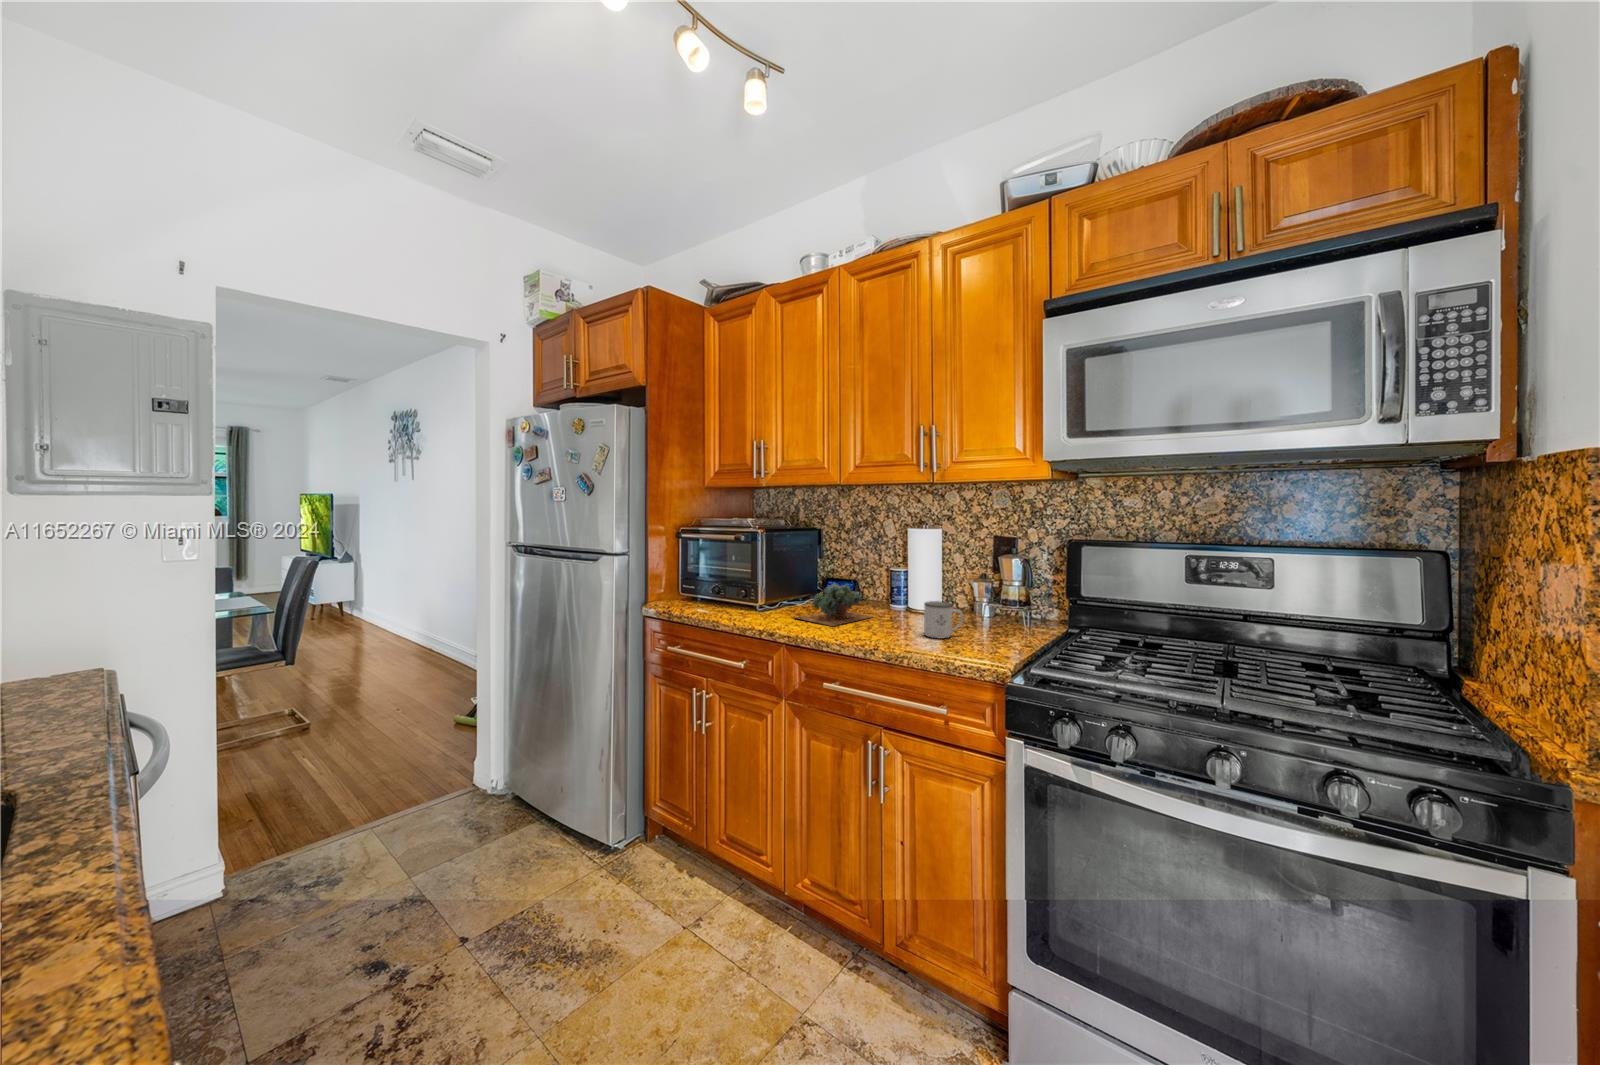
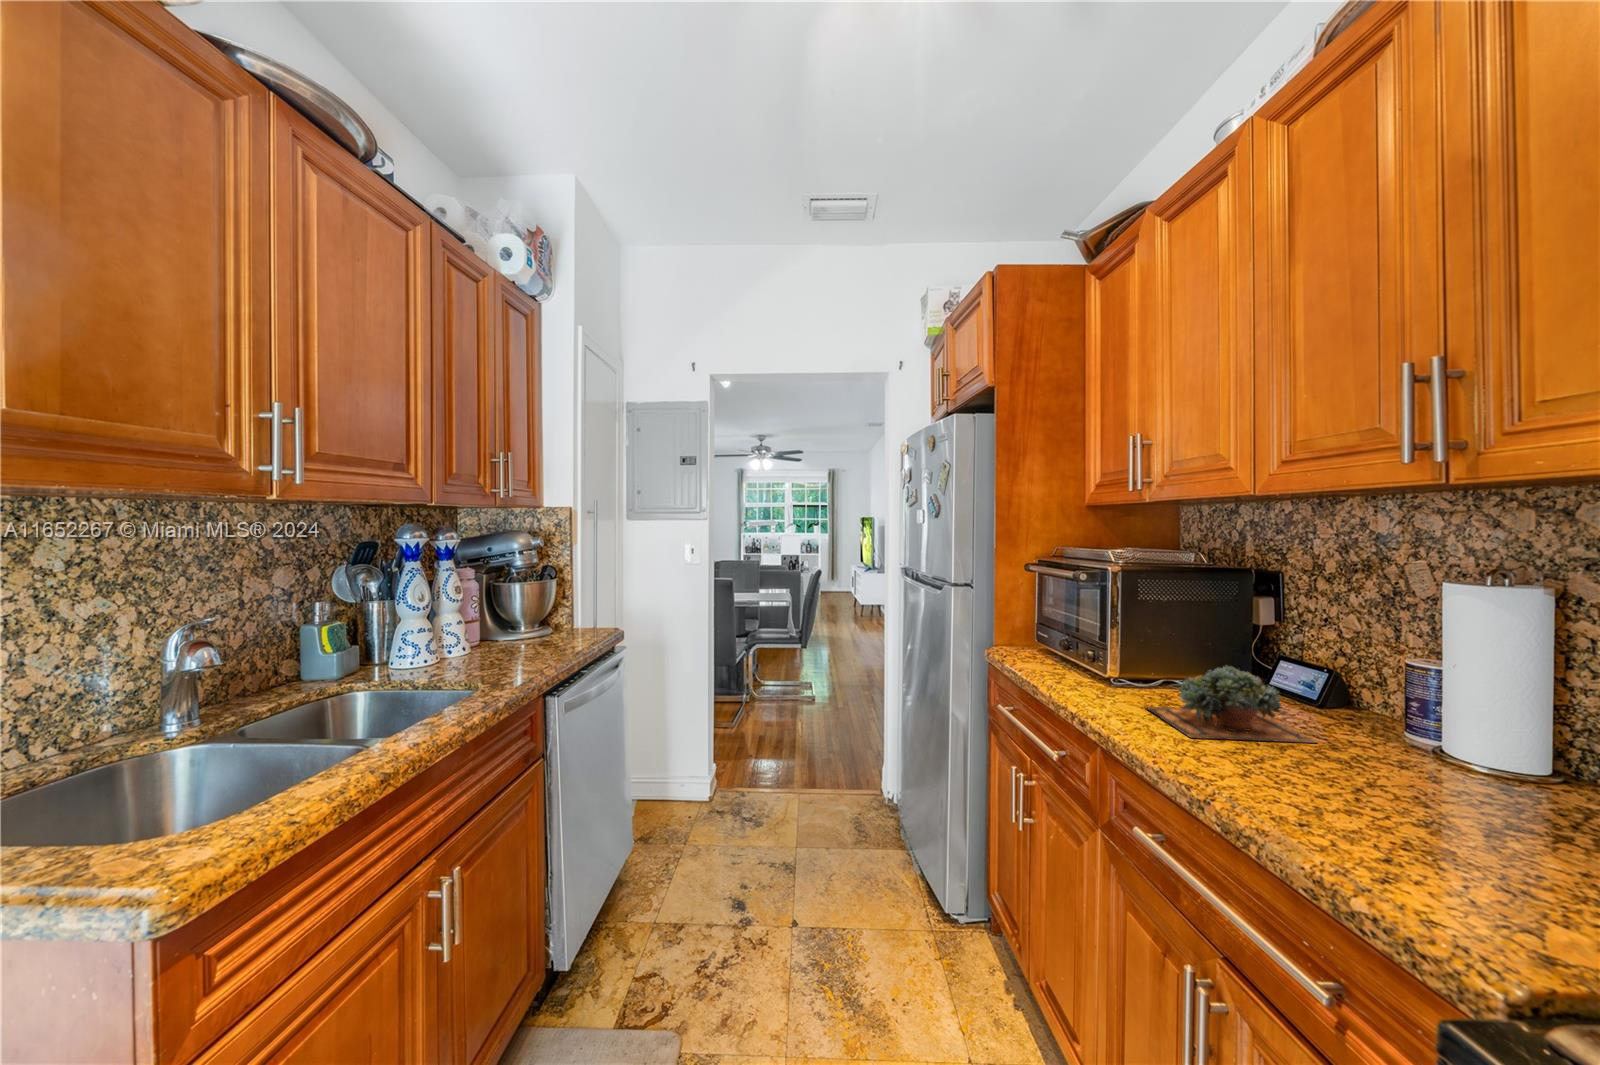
mug: present [924,601,963,638] -> none [1376,743,1511,840]

